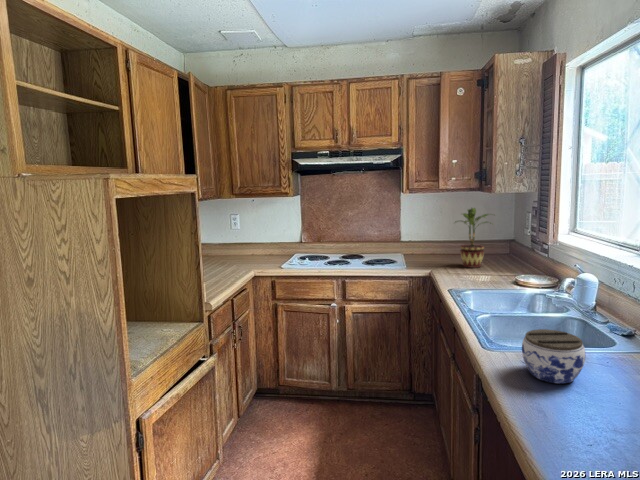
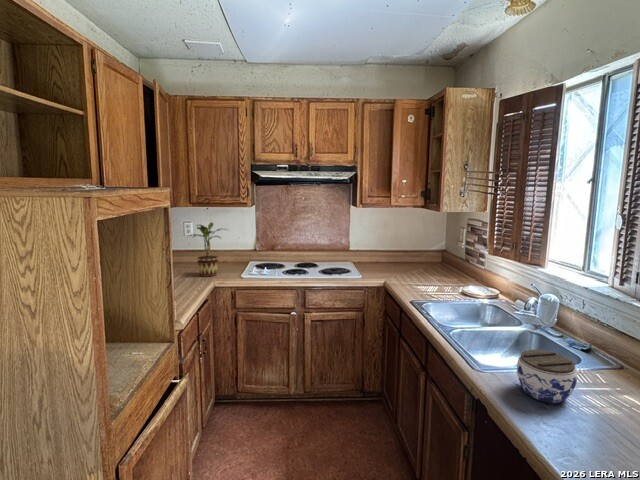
potted plant: present [460,208,489,268] -> present [189,223,221,277]

